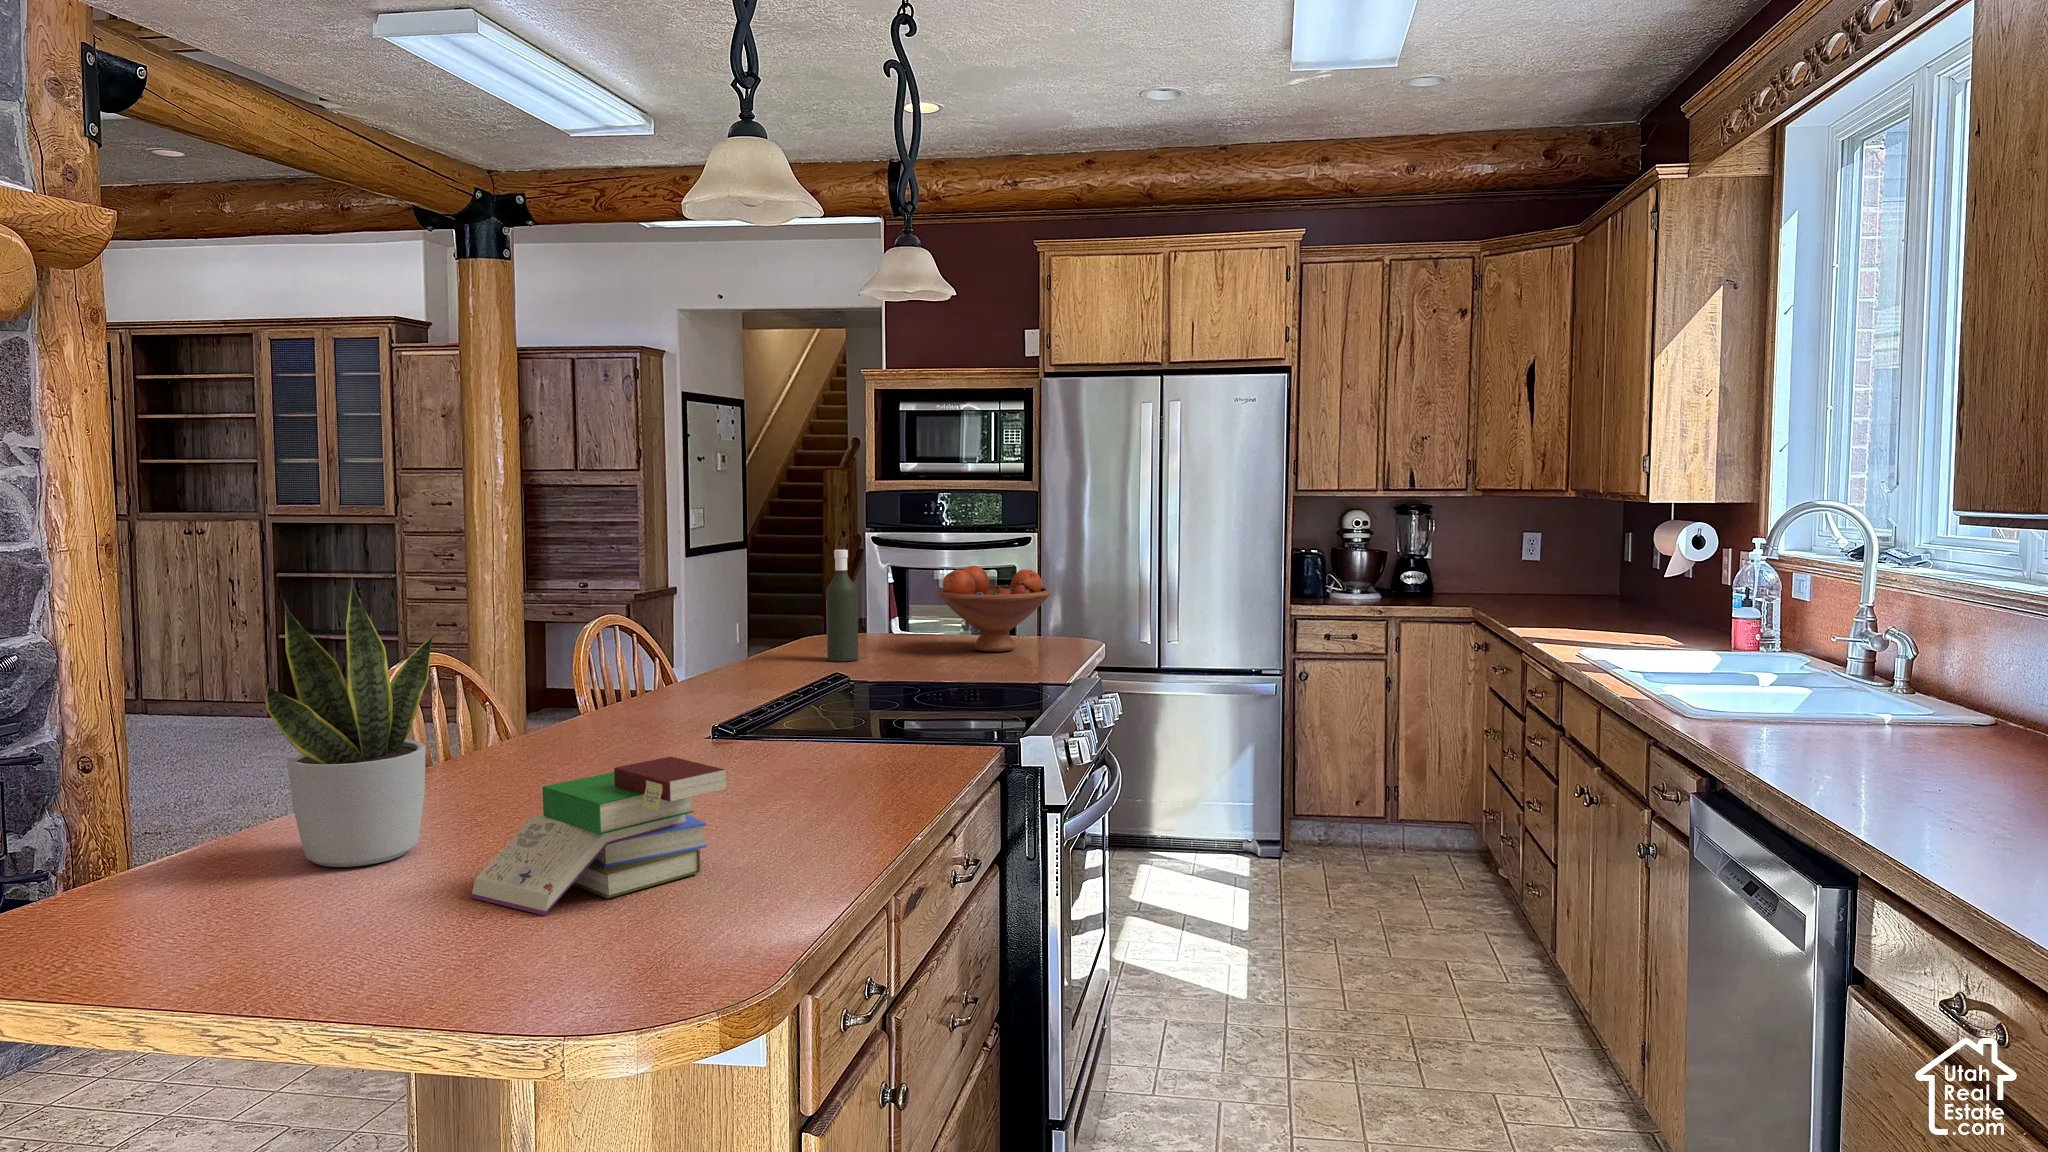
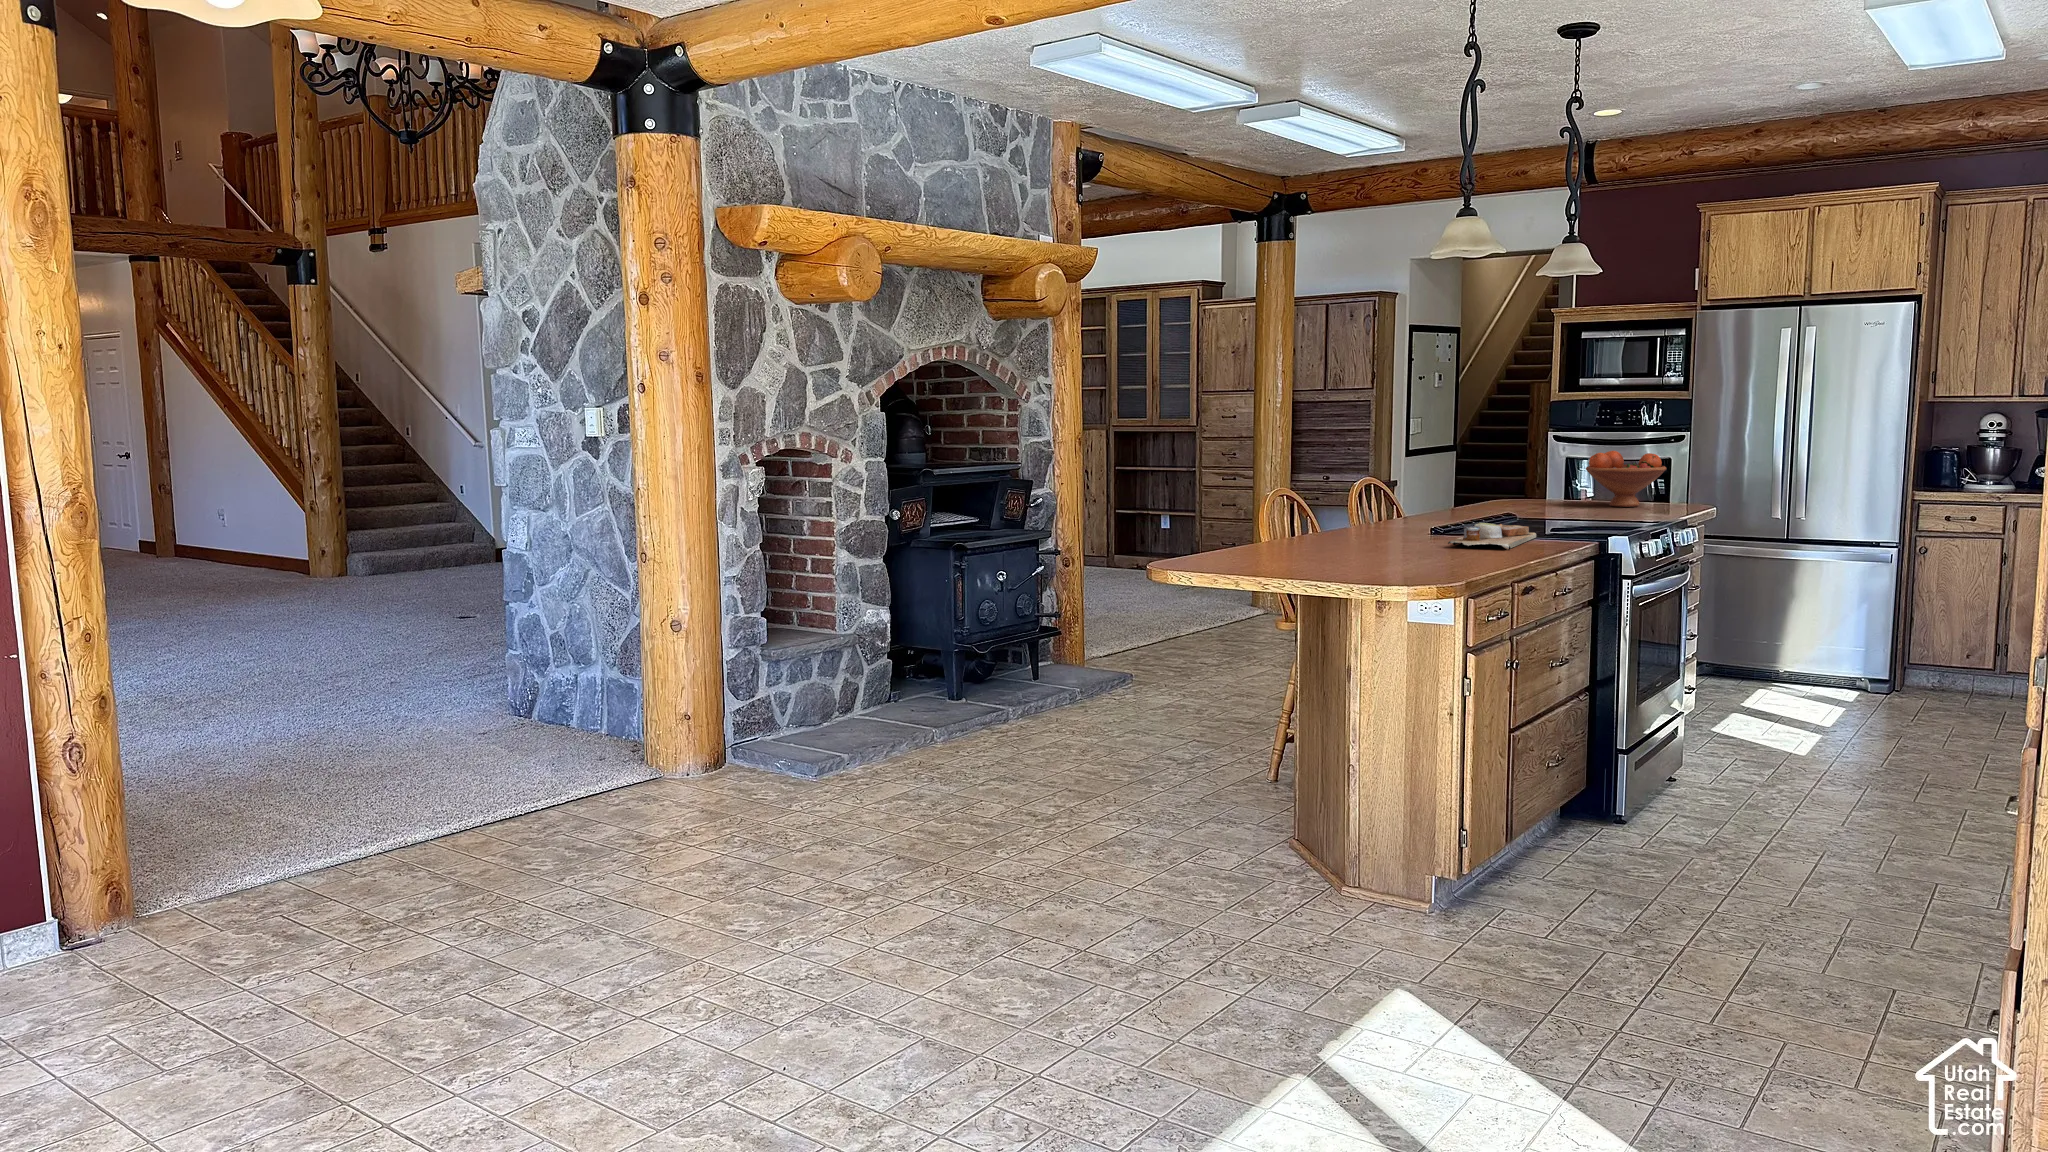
bottle: present [826,550,858,662] -> none [1508,439,1529,508]
potted plant: present [265,577,435,867] -> none [1275,436,1327,549]
cutting board: none [729,735,904,825] -> present [1448,523,1536,549]
book: present [470,757,726,915] -> none [1349,510,1448,559]

